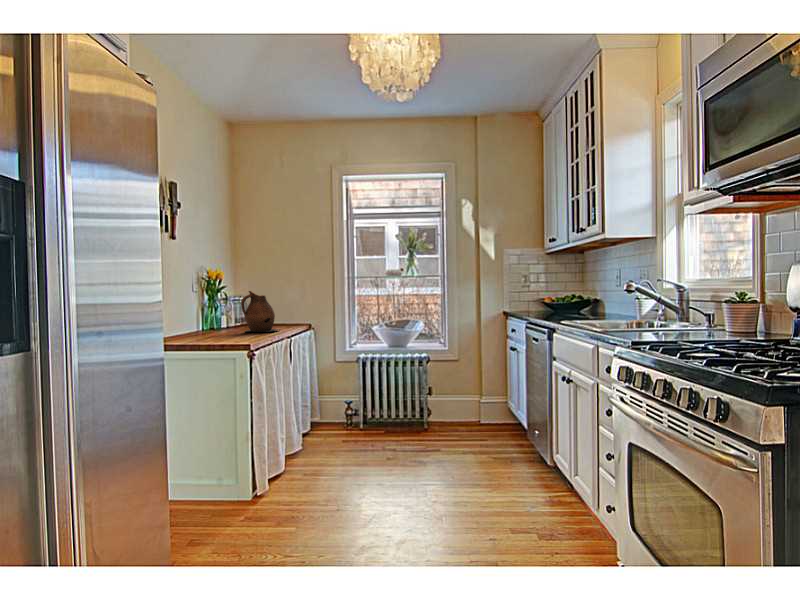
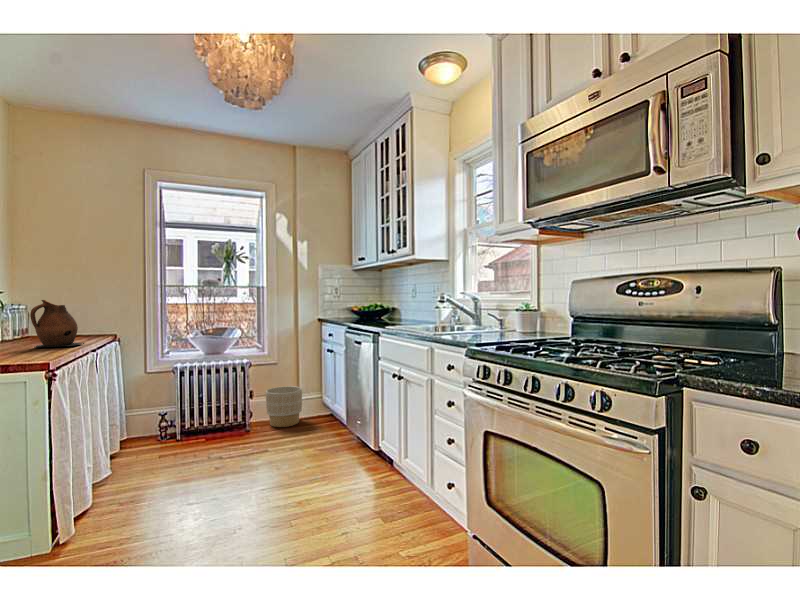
planter: none [447,386,486,430] -> present [266,386,302,427]

